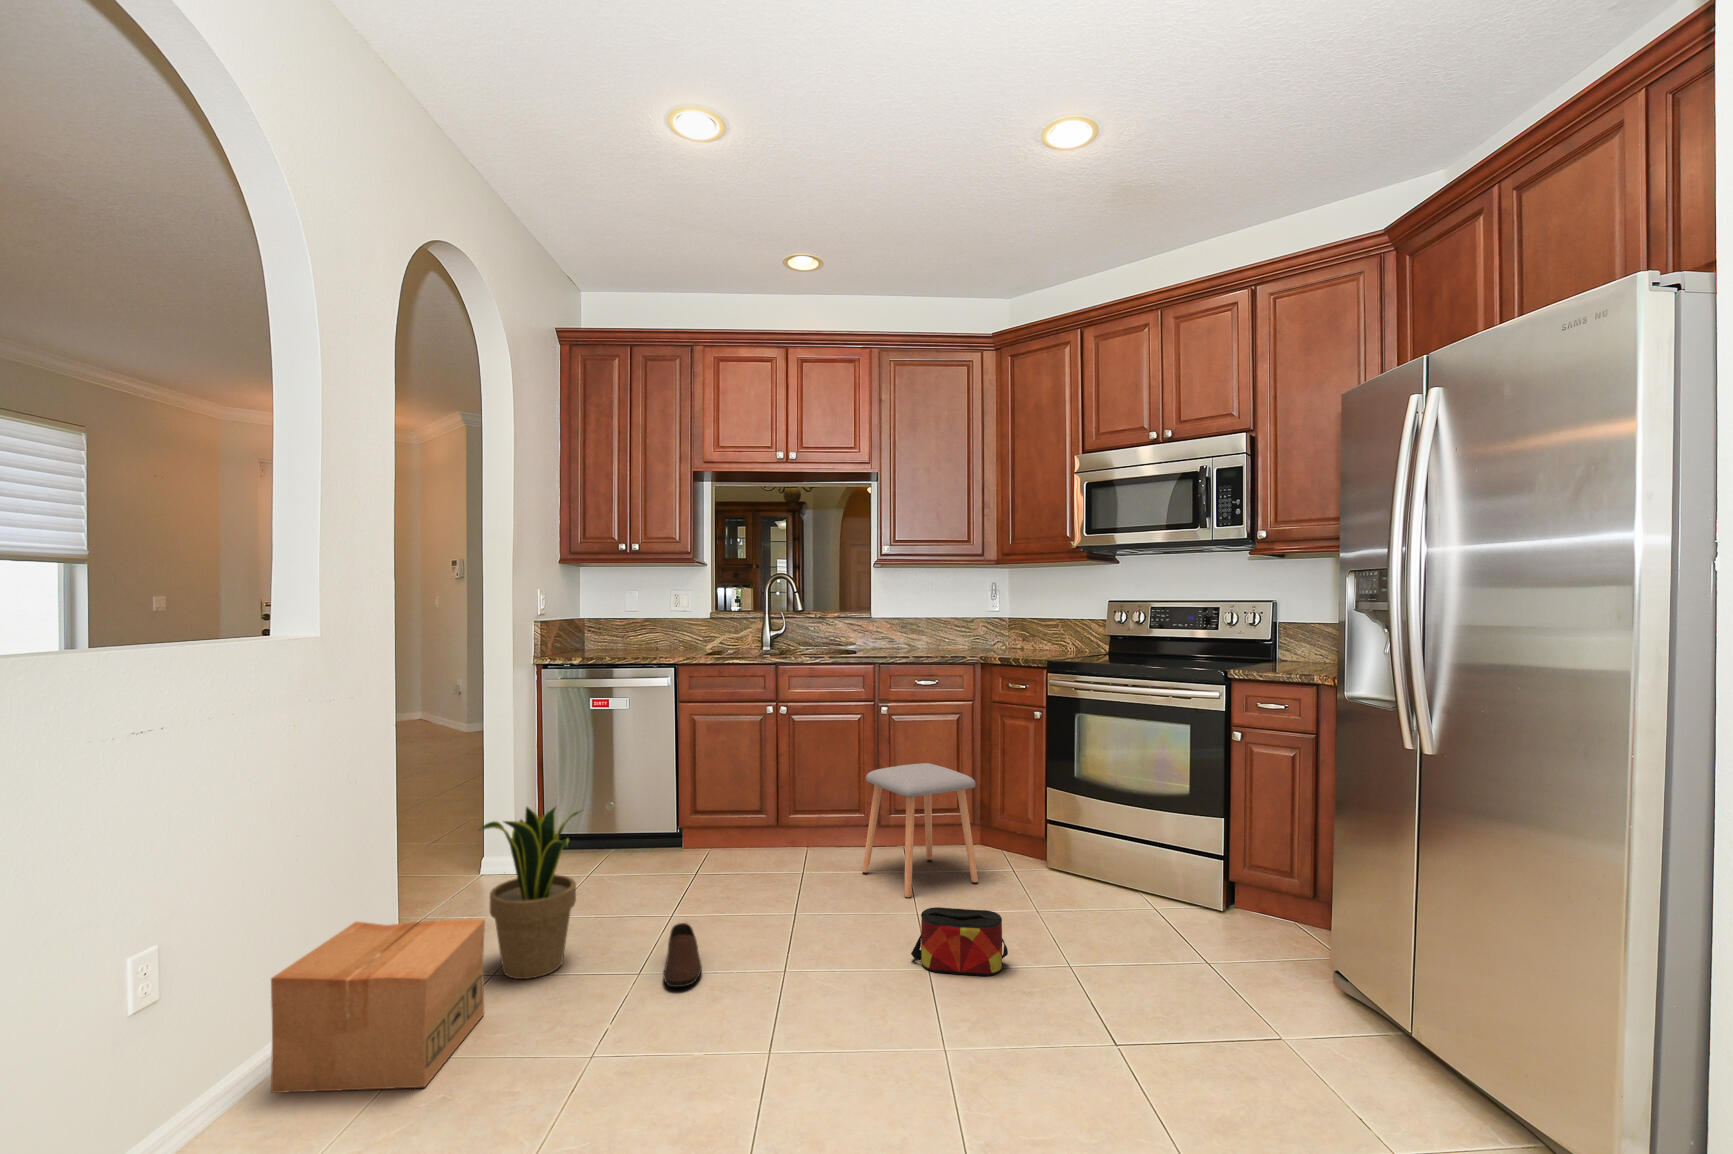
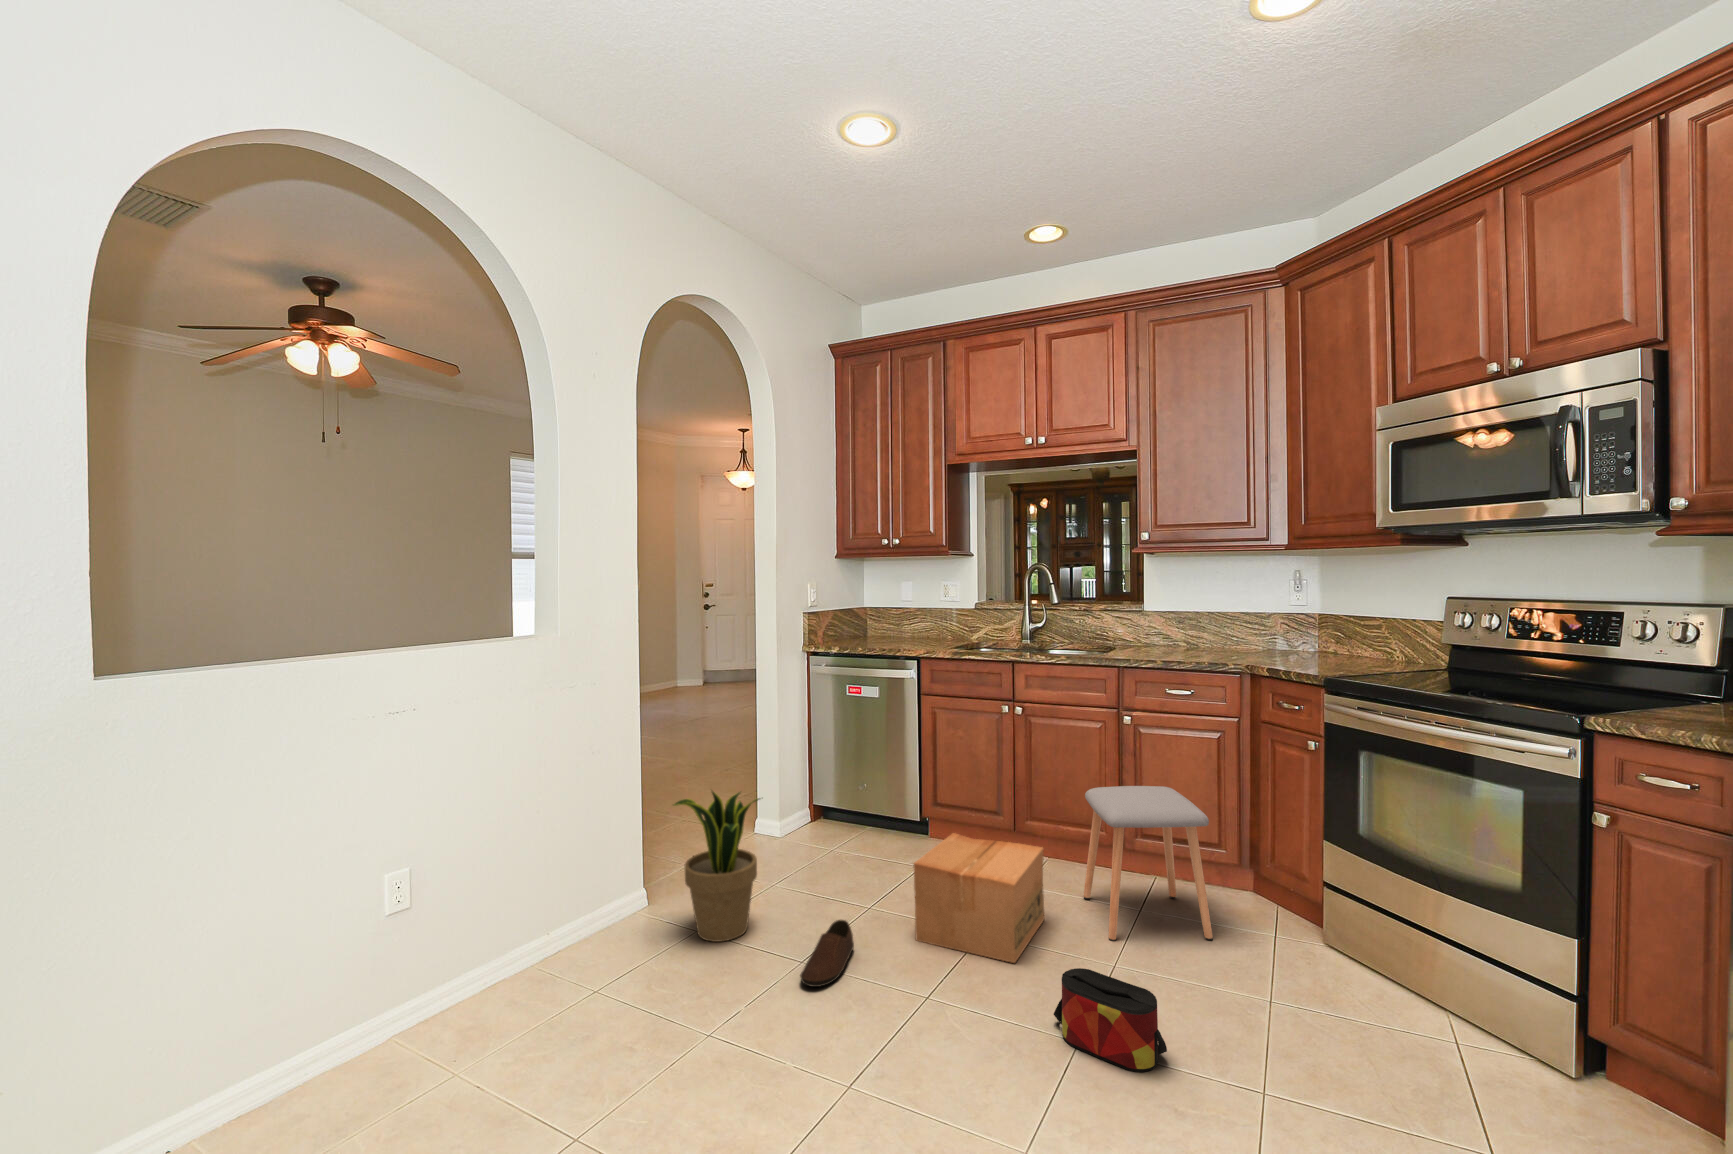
cardboard box: present [271,919,485,1093] -> present [913,833,1045,963]

